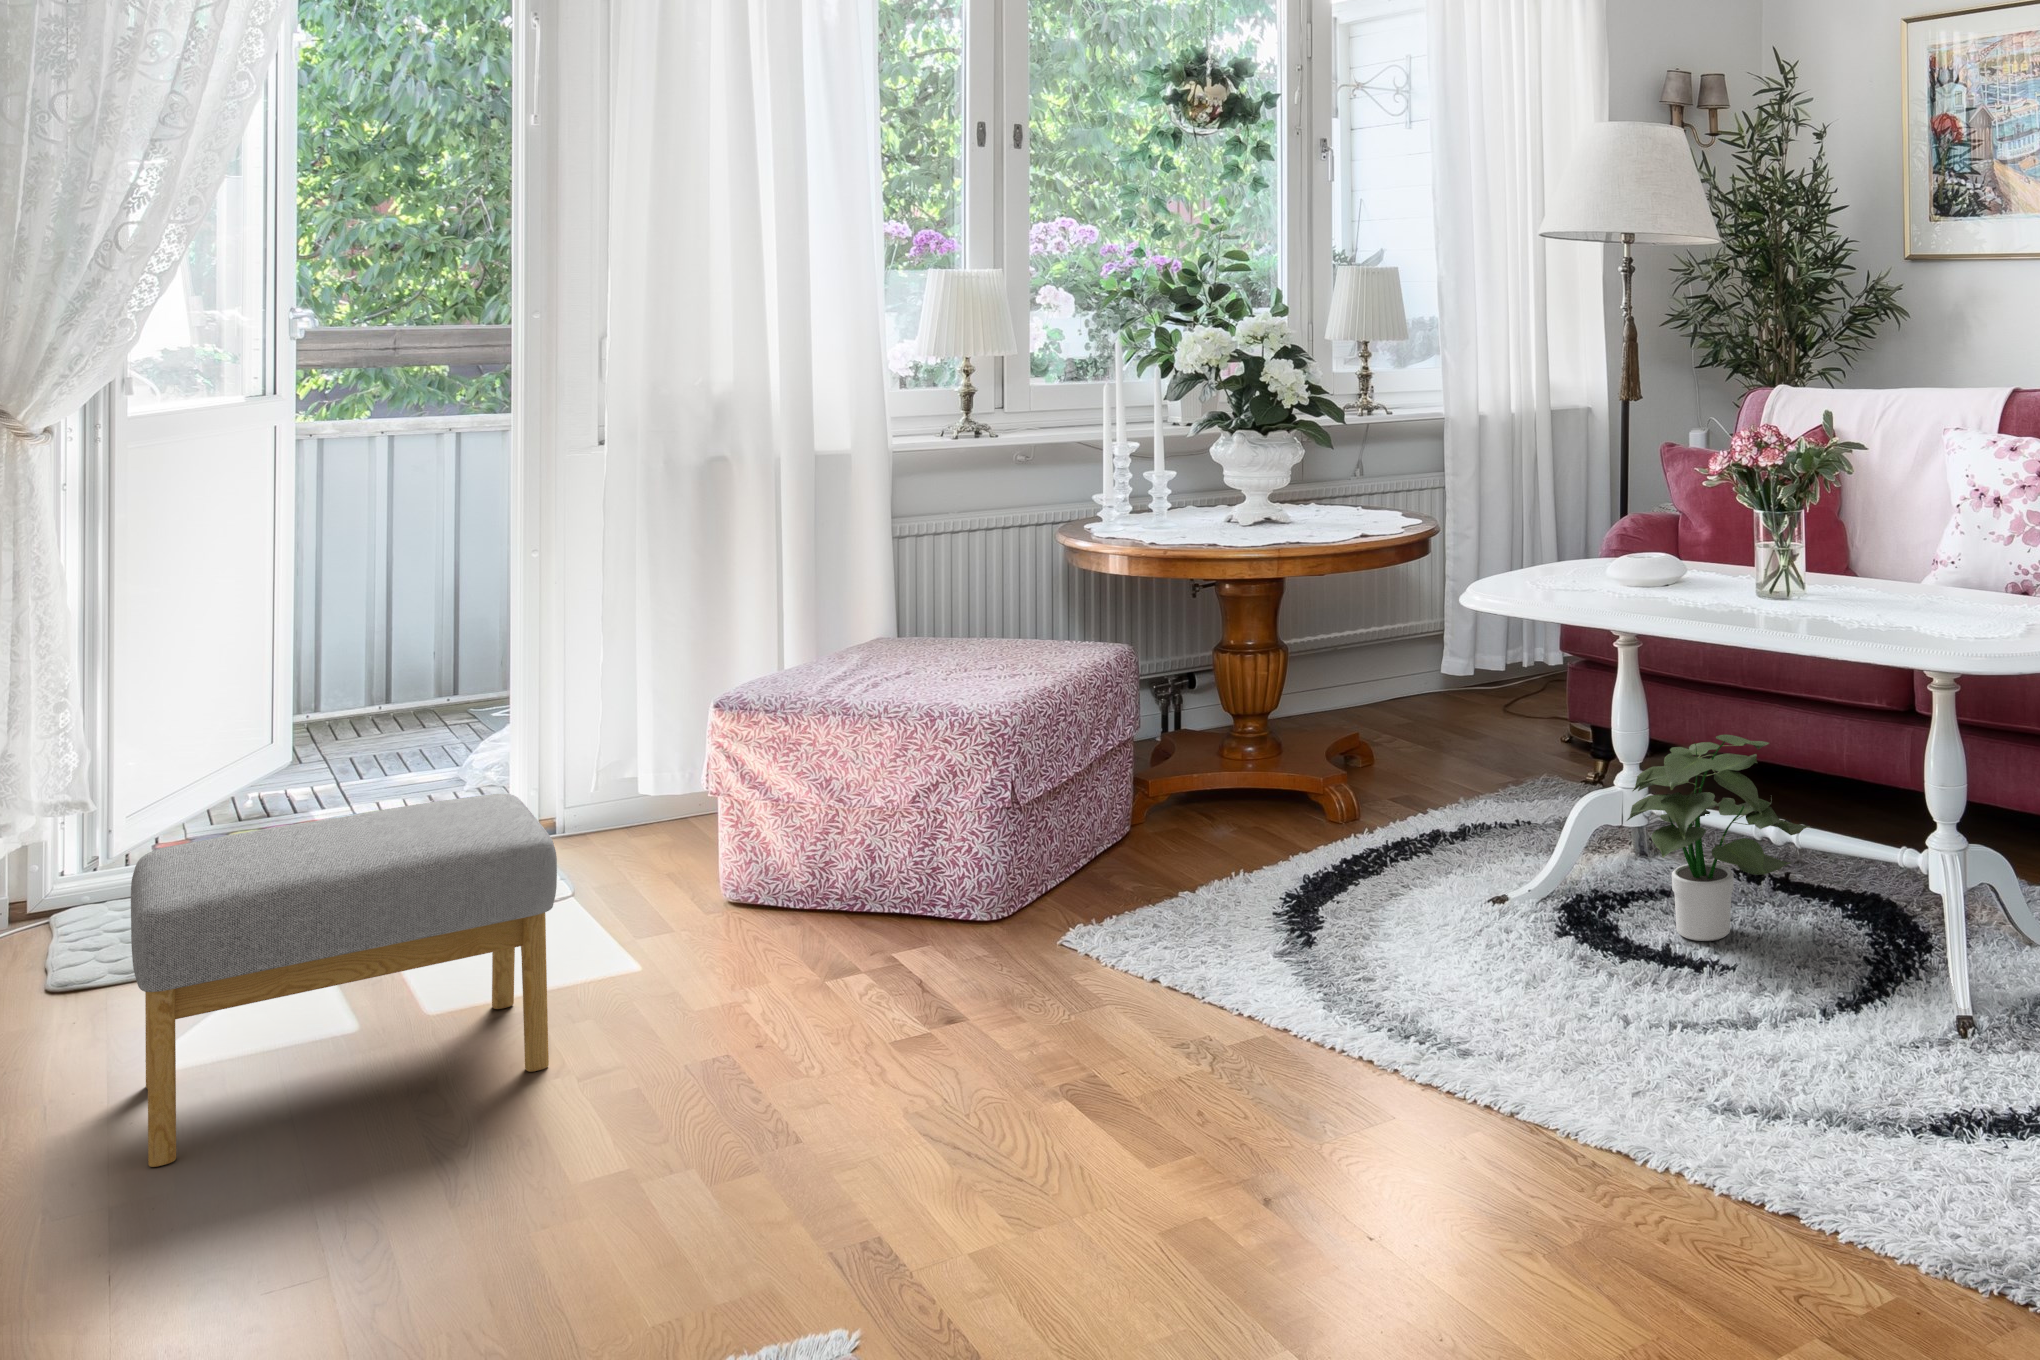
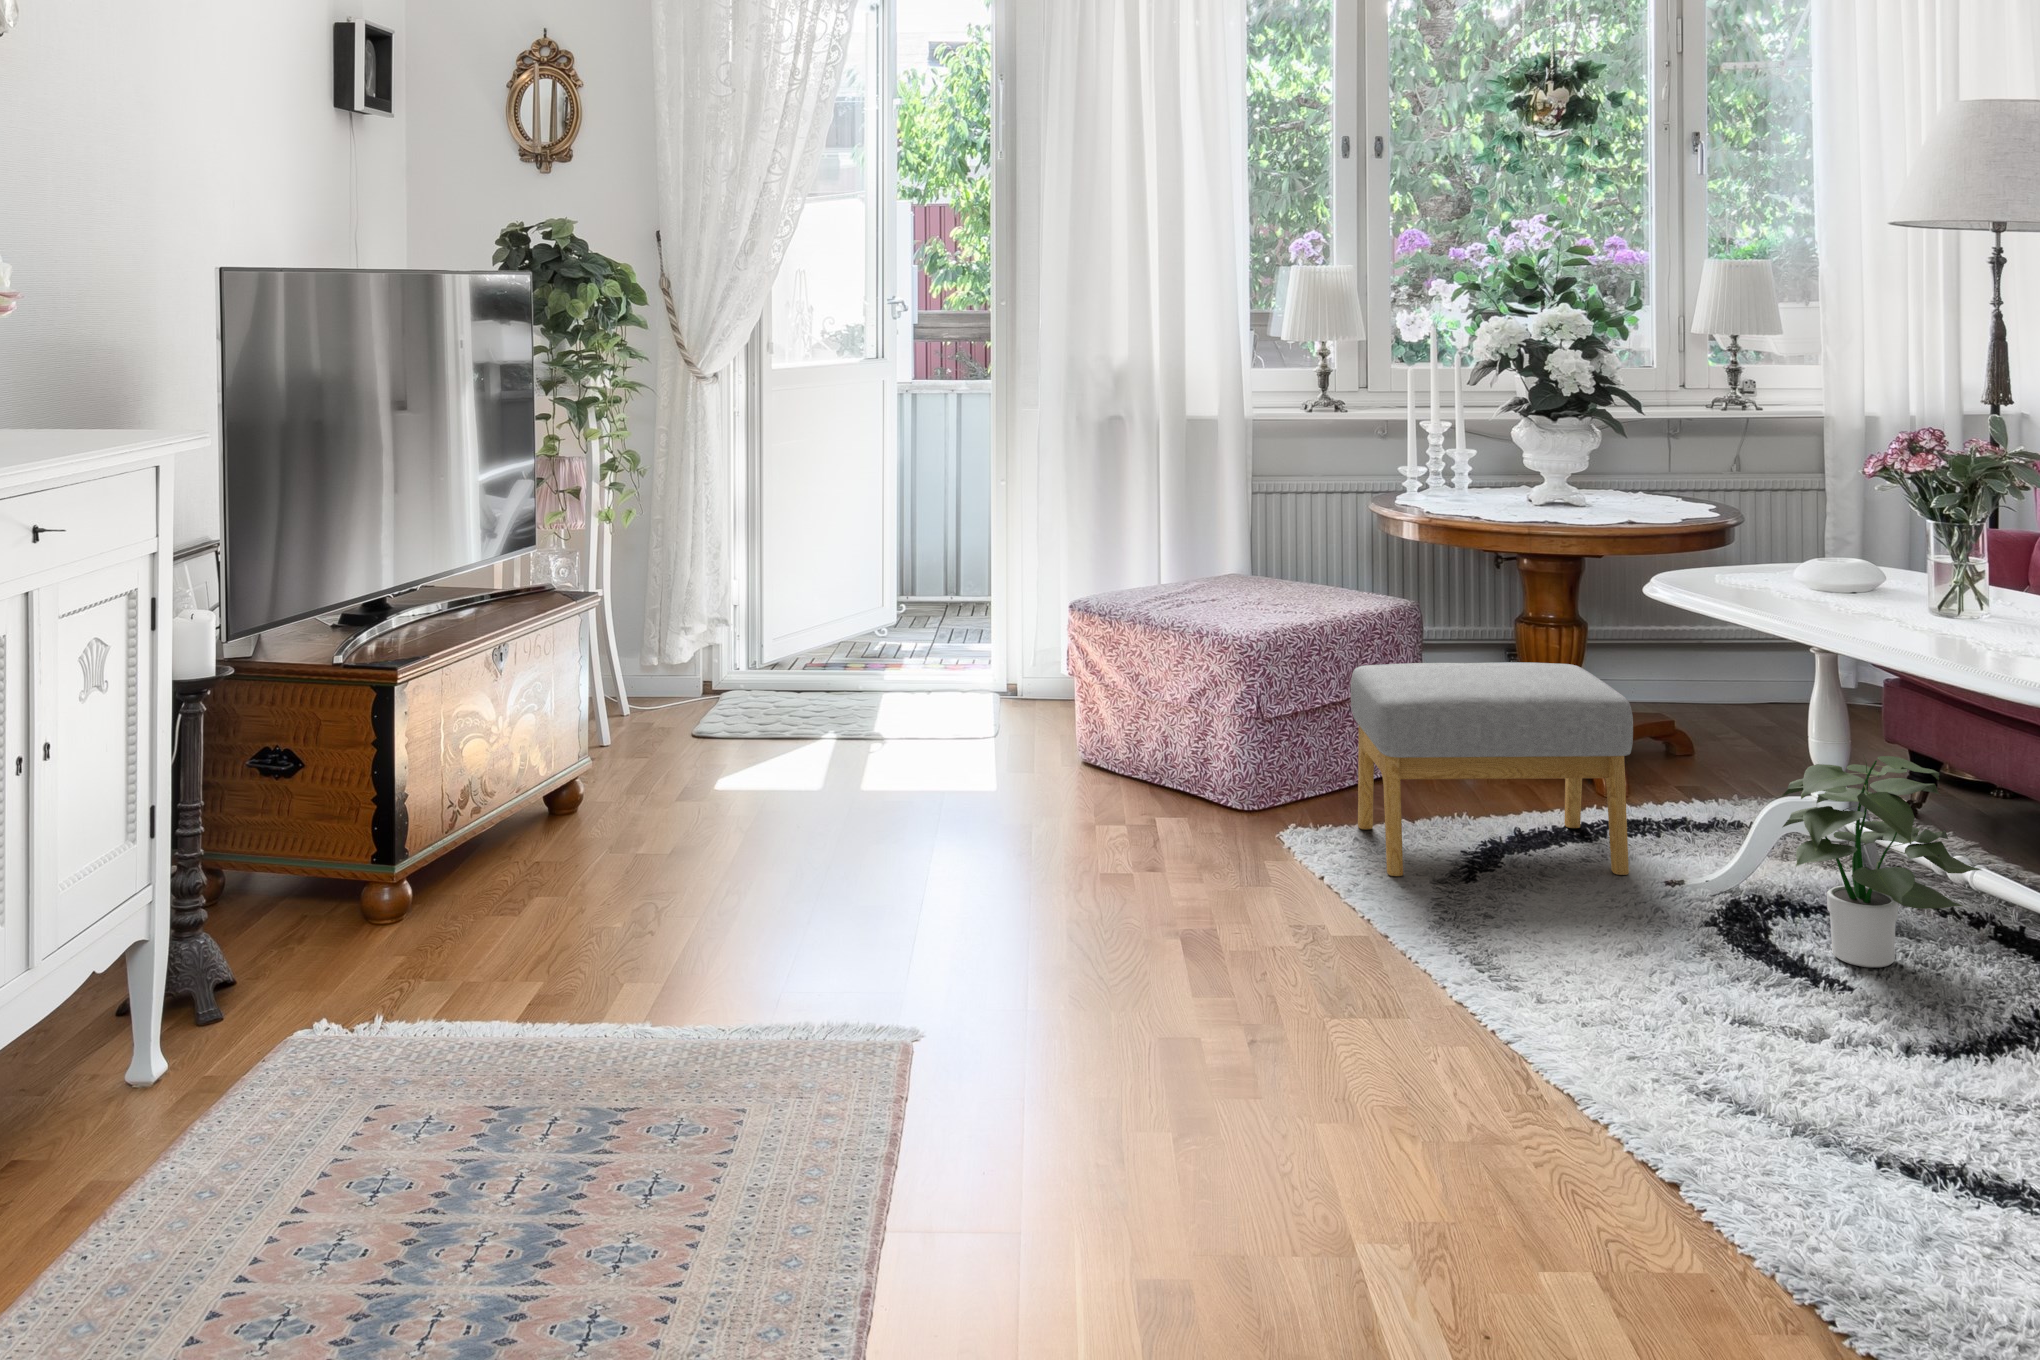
footstool: present [131,794,557,1167] -> present [1351,662,1633,876]

